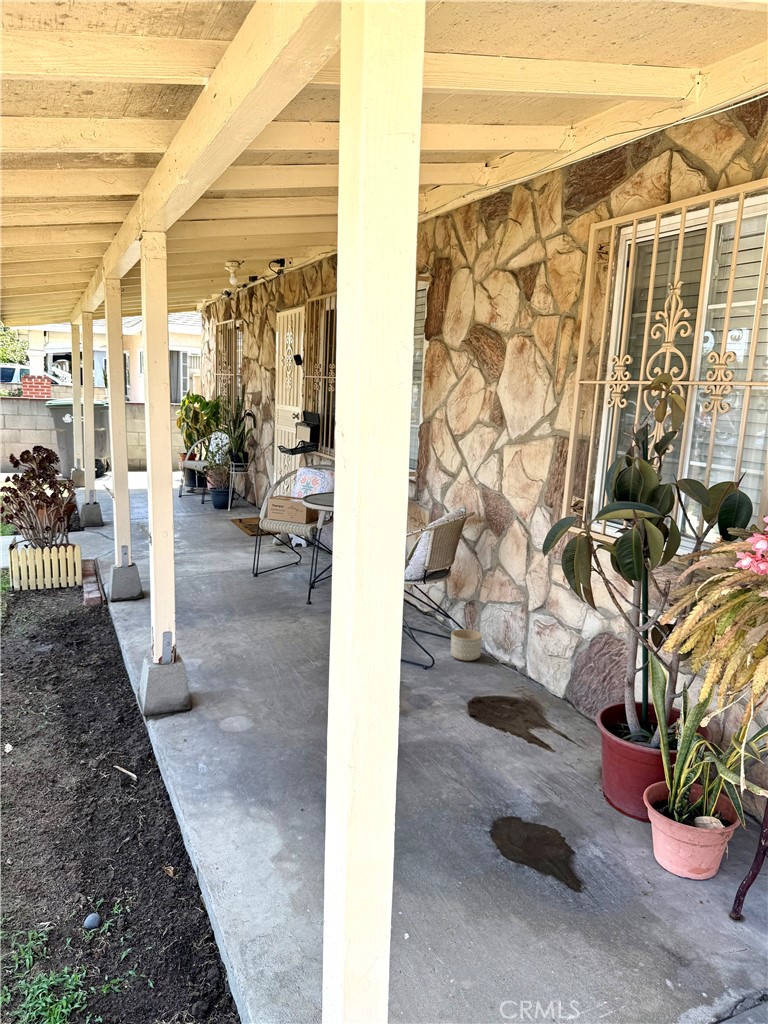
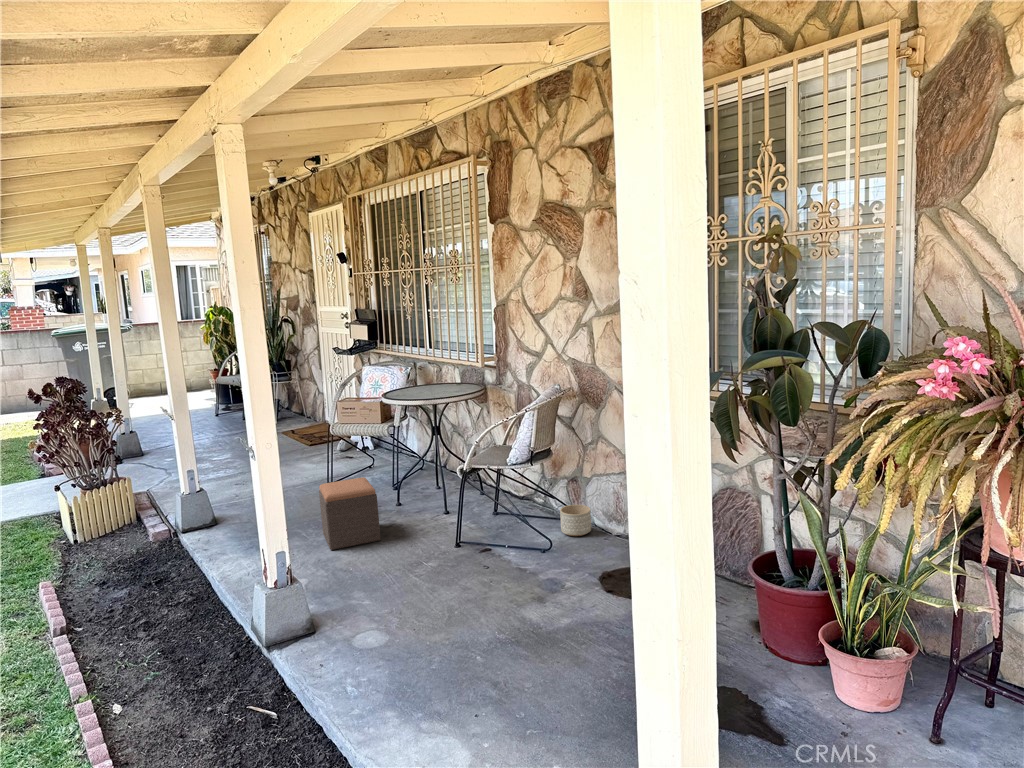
footstool: none [229,574,279,638] -> present [319,477,381,550]

